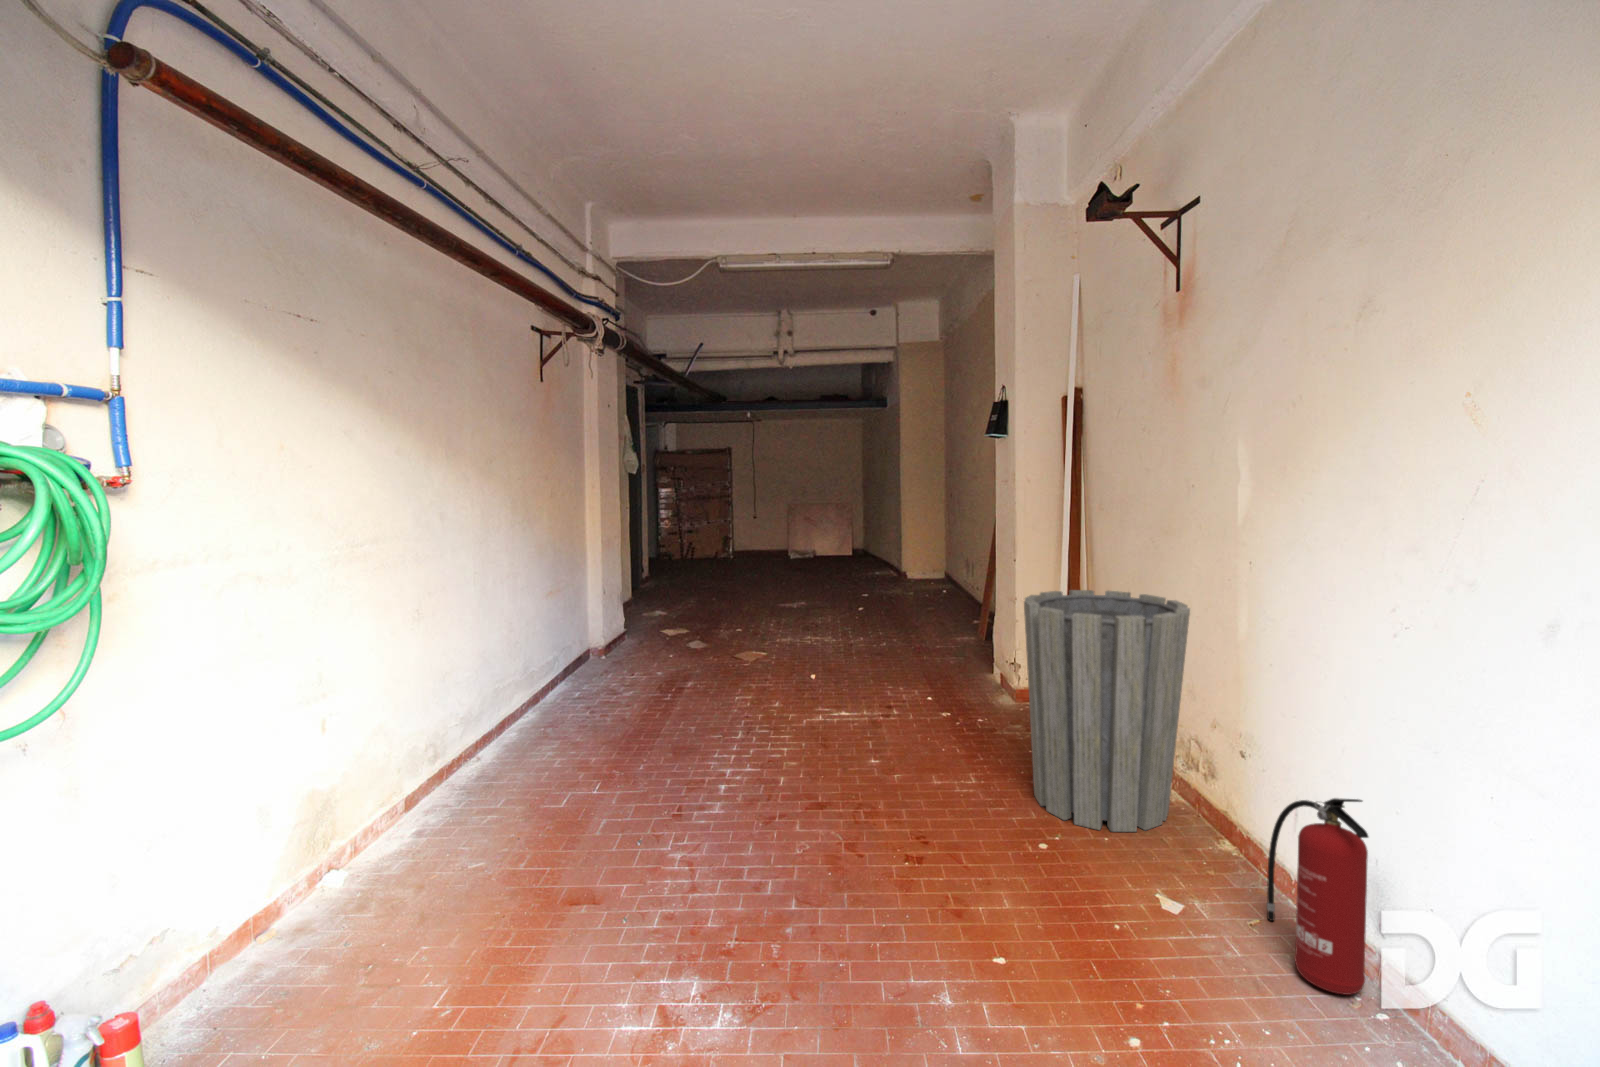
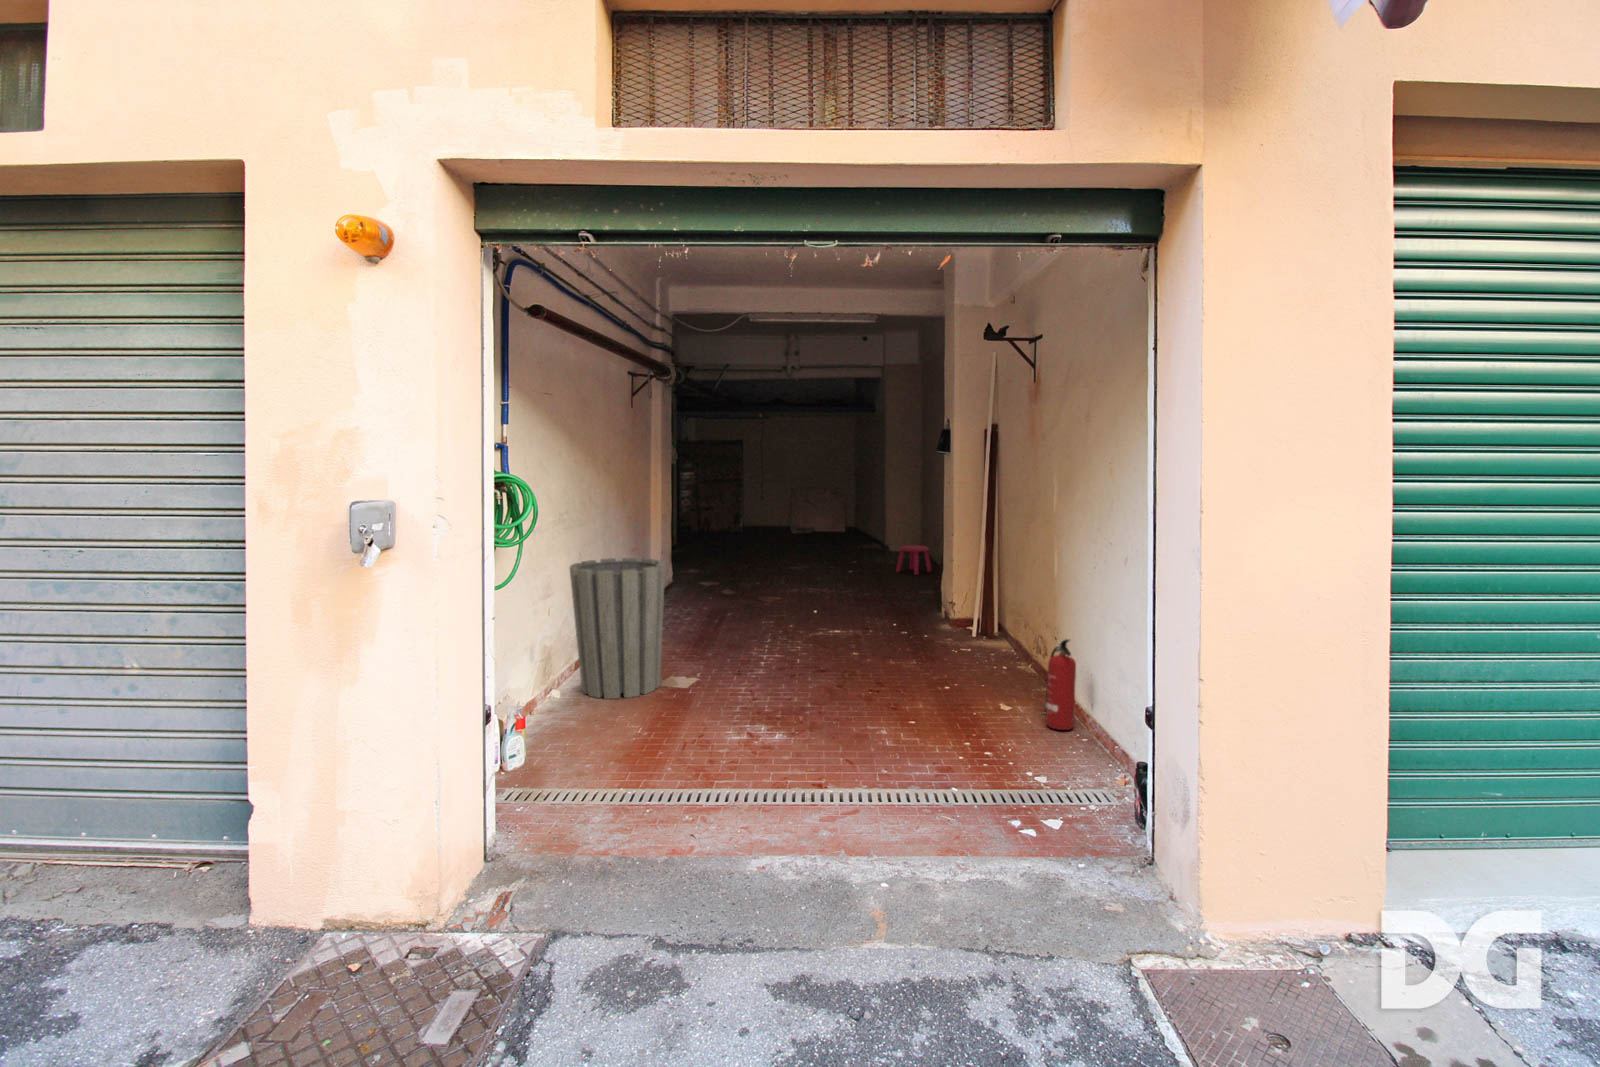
stool: none [918,567,964,606] -> present [896,545,931,575]
trash can: present [1024,590,1190,832] -> present [570,558,665,699]

